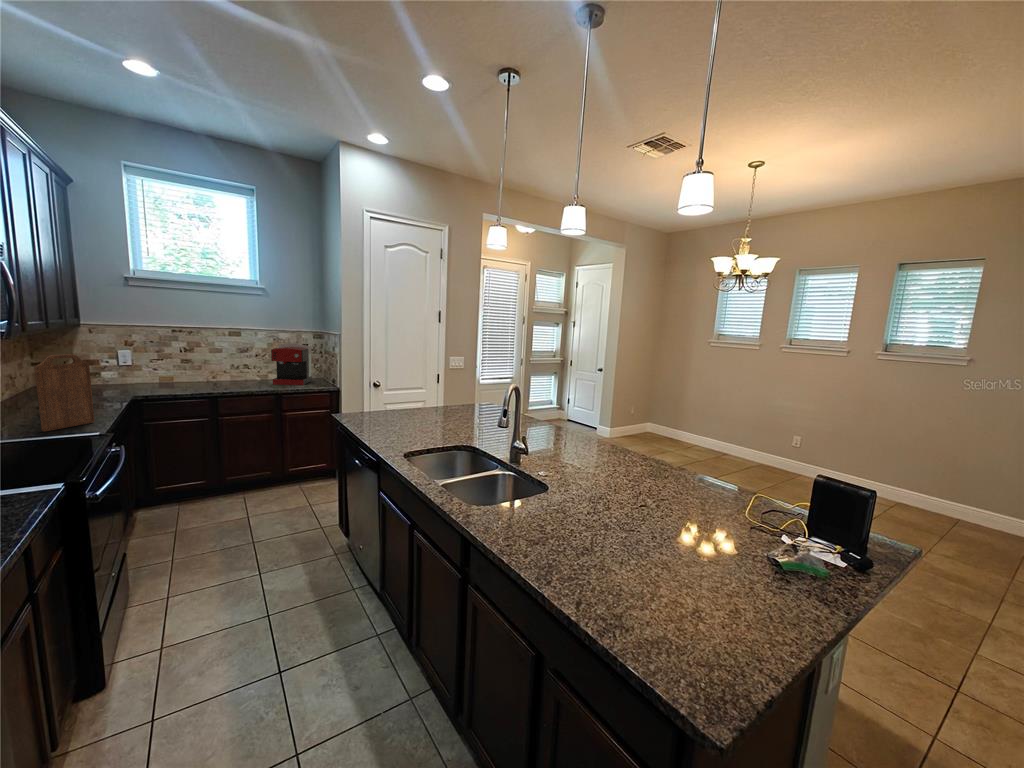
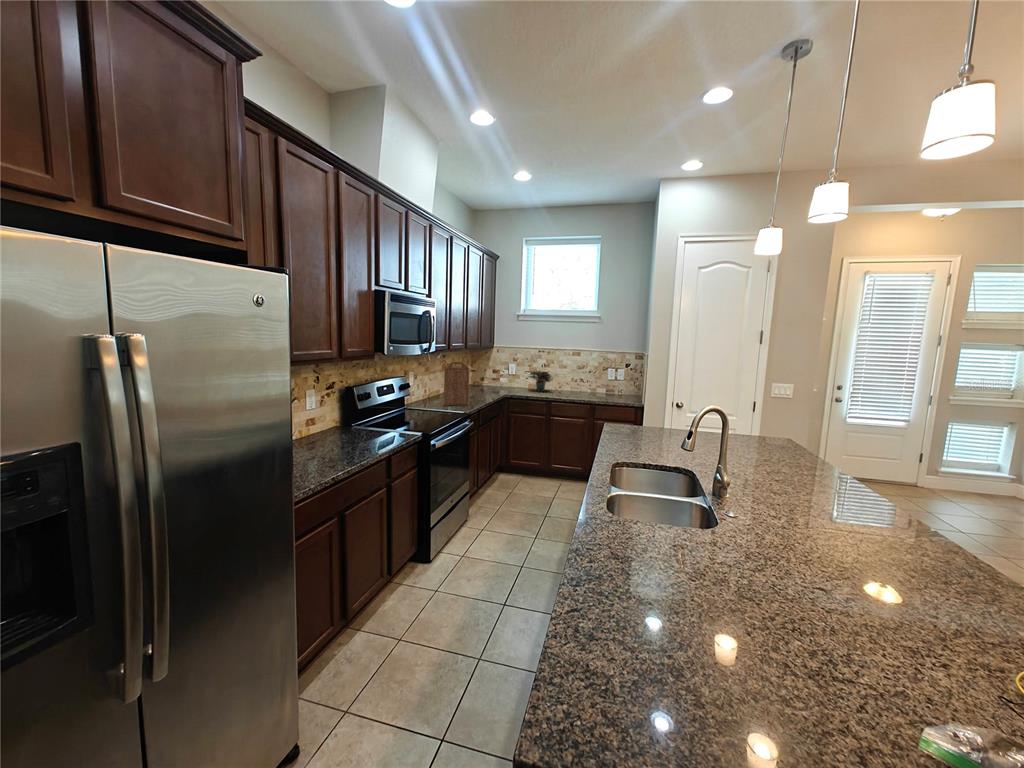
coffee maker: present [271,344,312,385] -> none [594,363,630,399]
potted plant: none [160,358,211,386] -> present [529,371,551,392]

